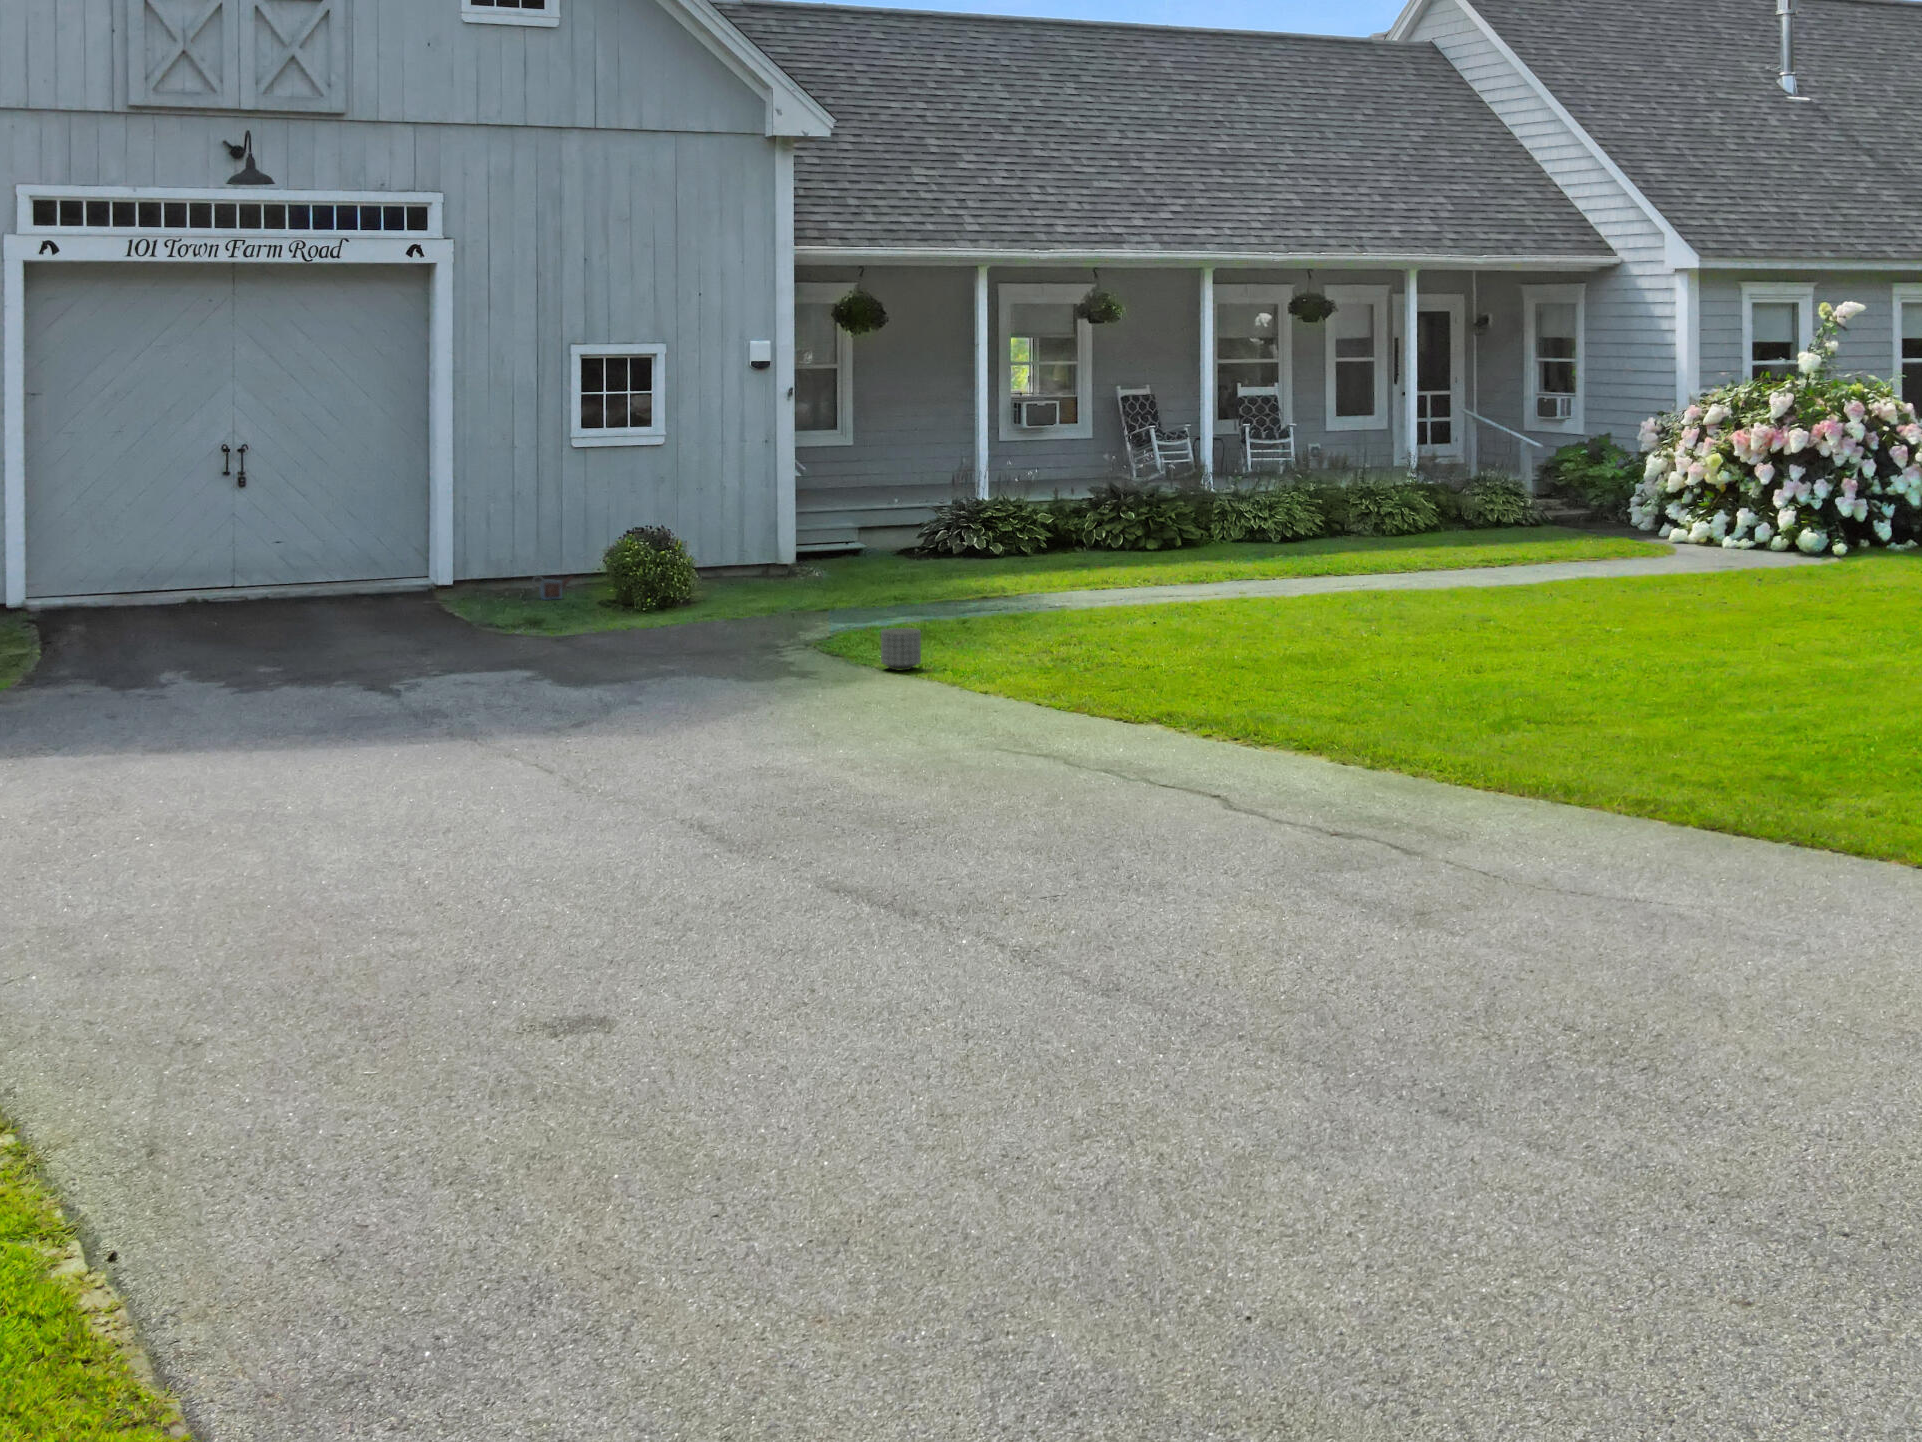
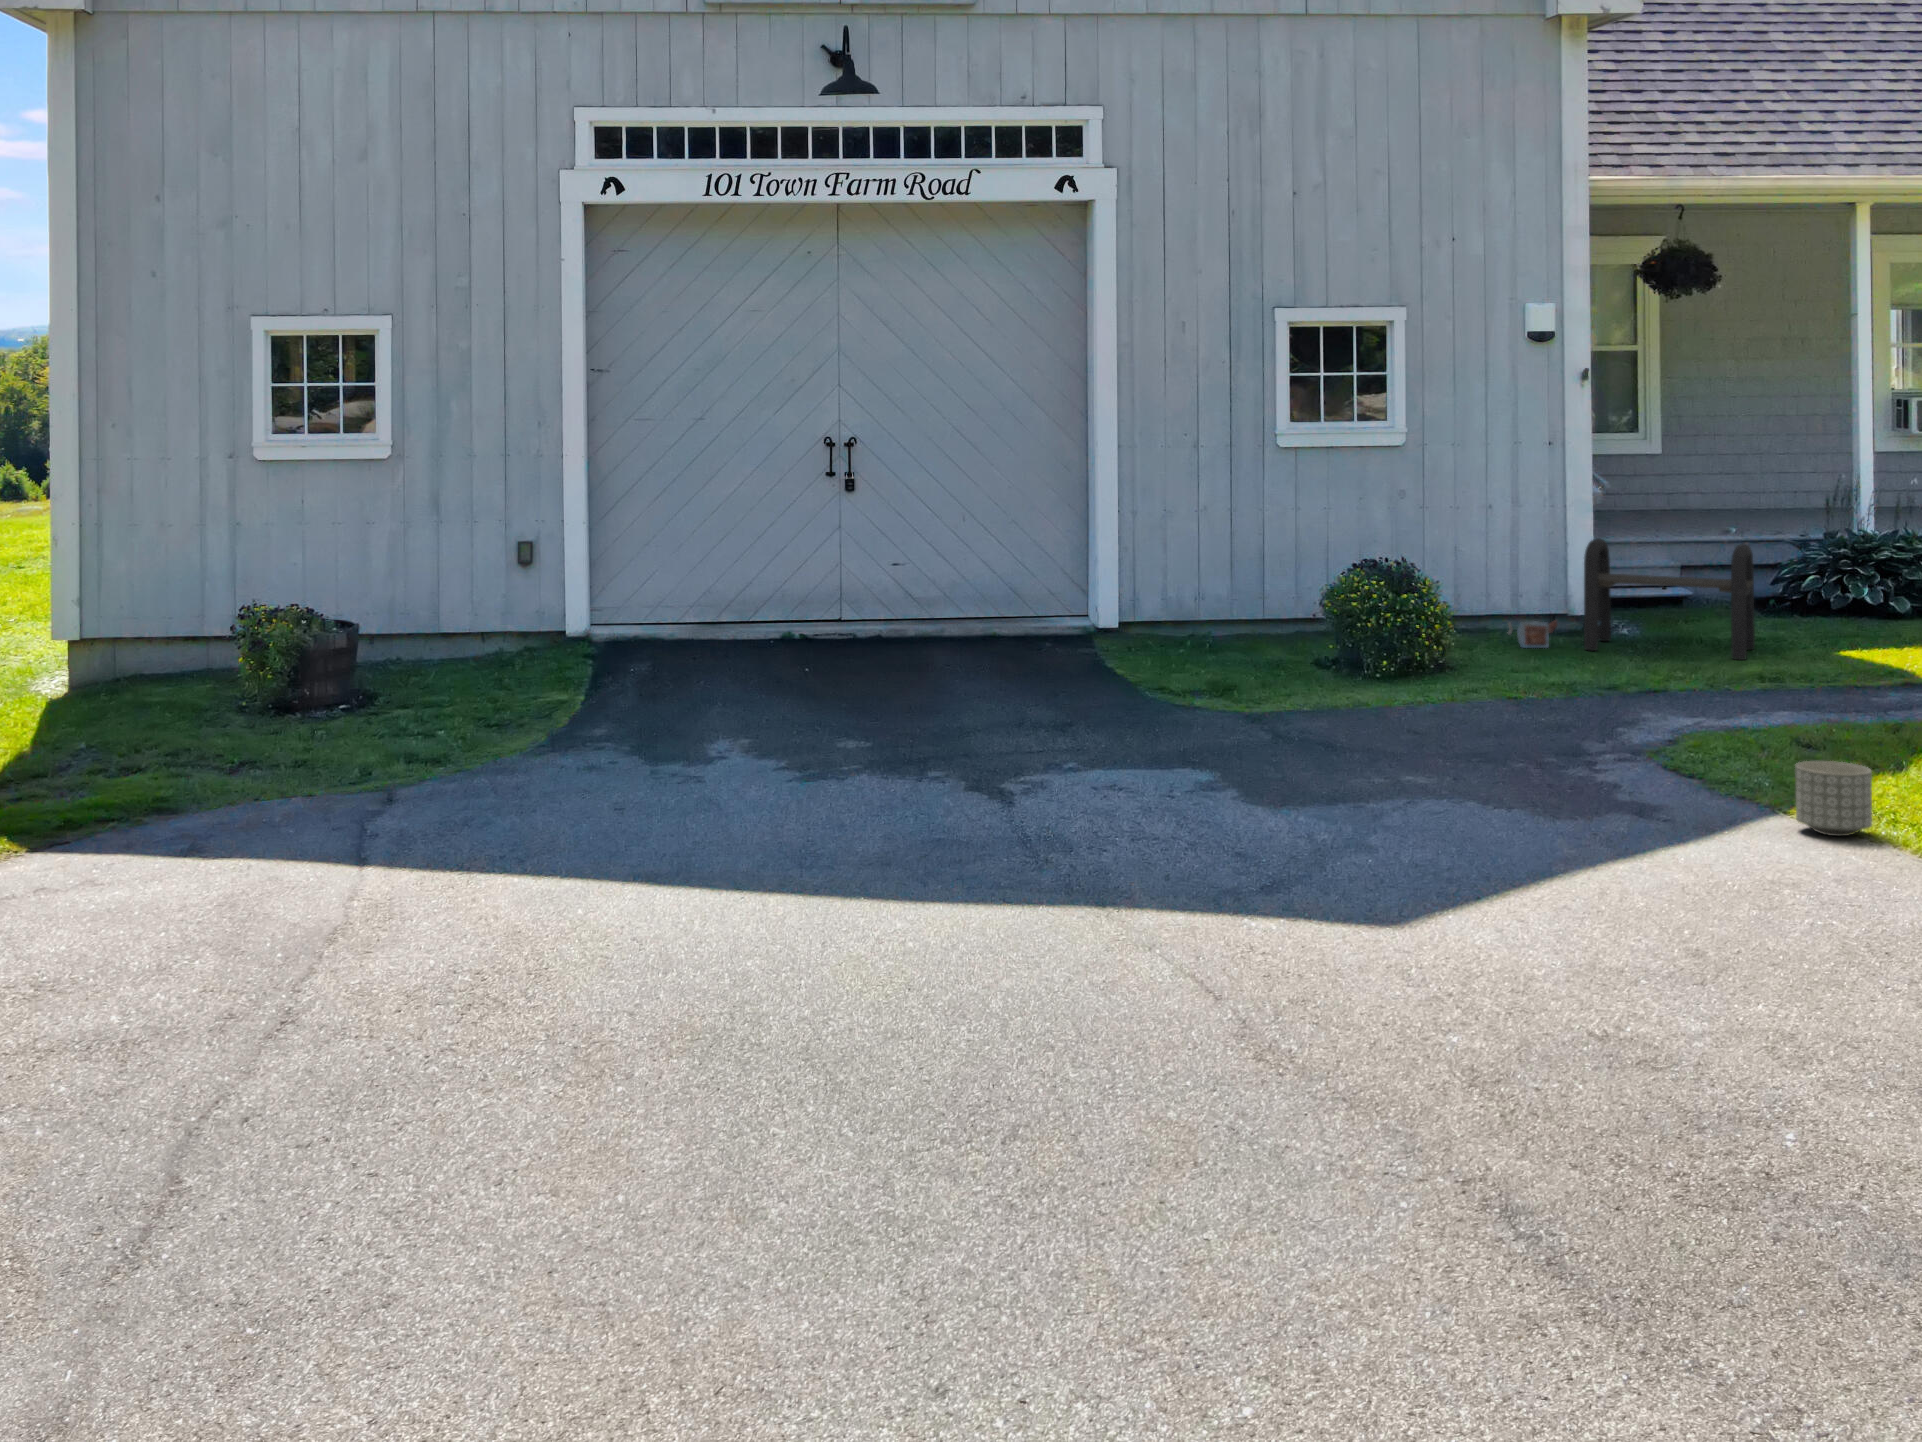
bench: none [785,508,896,588] -> present [1584,538,1755,660]
watering can: present [532,576,572,600] -> present [1508,620,1560,648]

